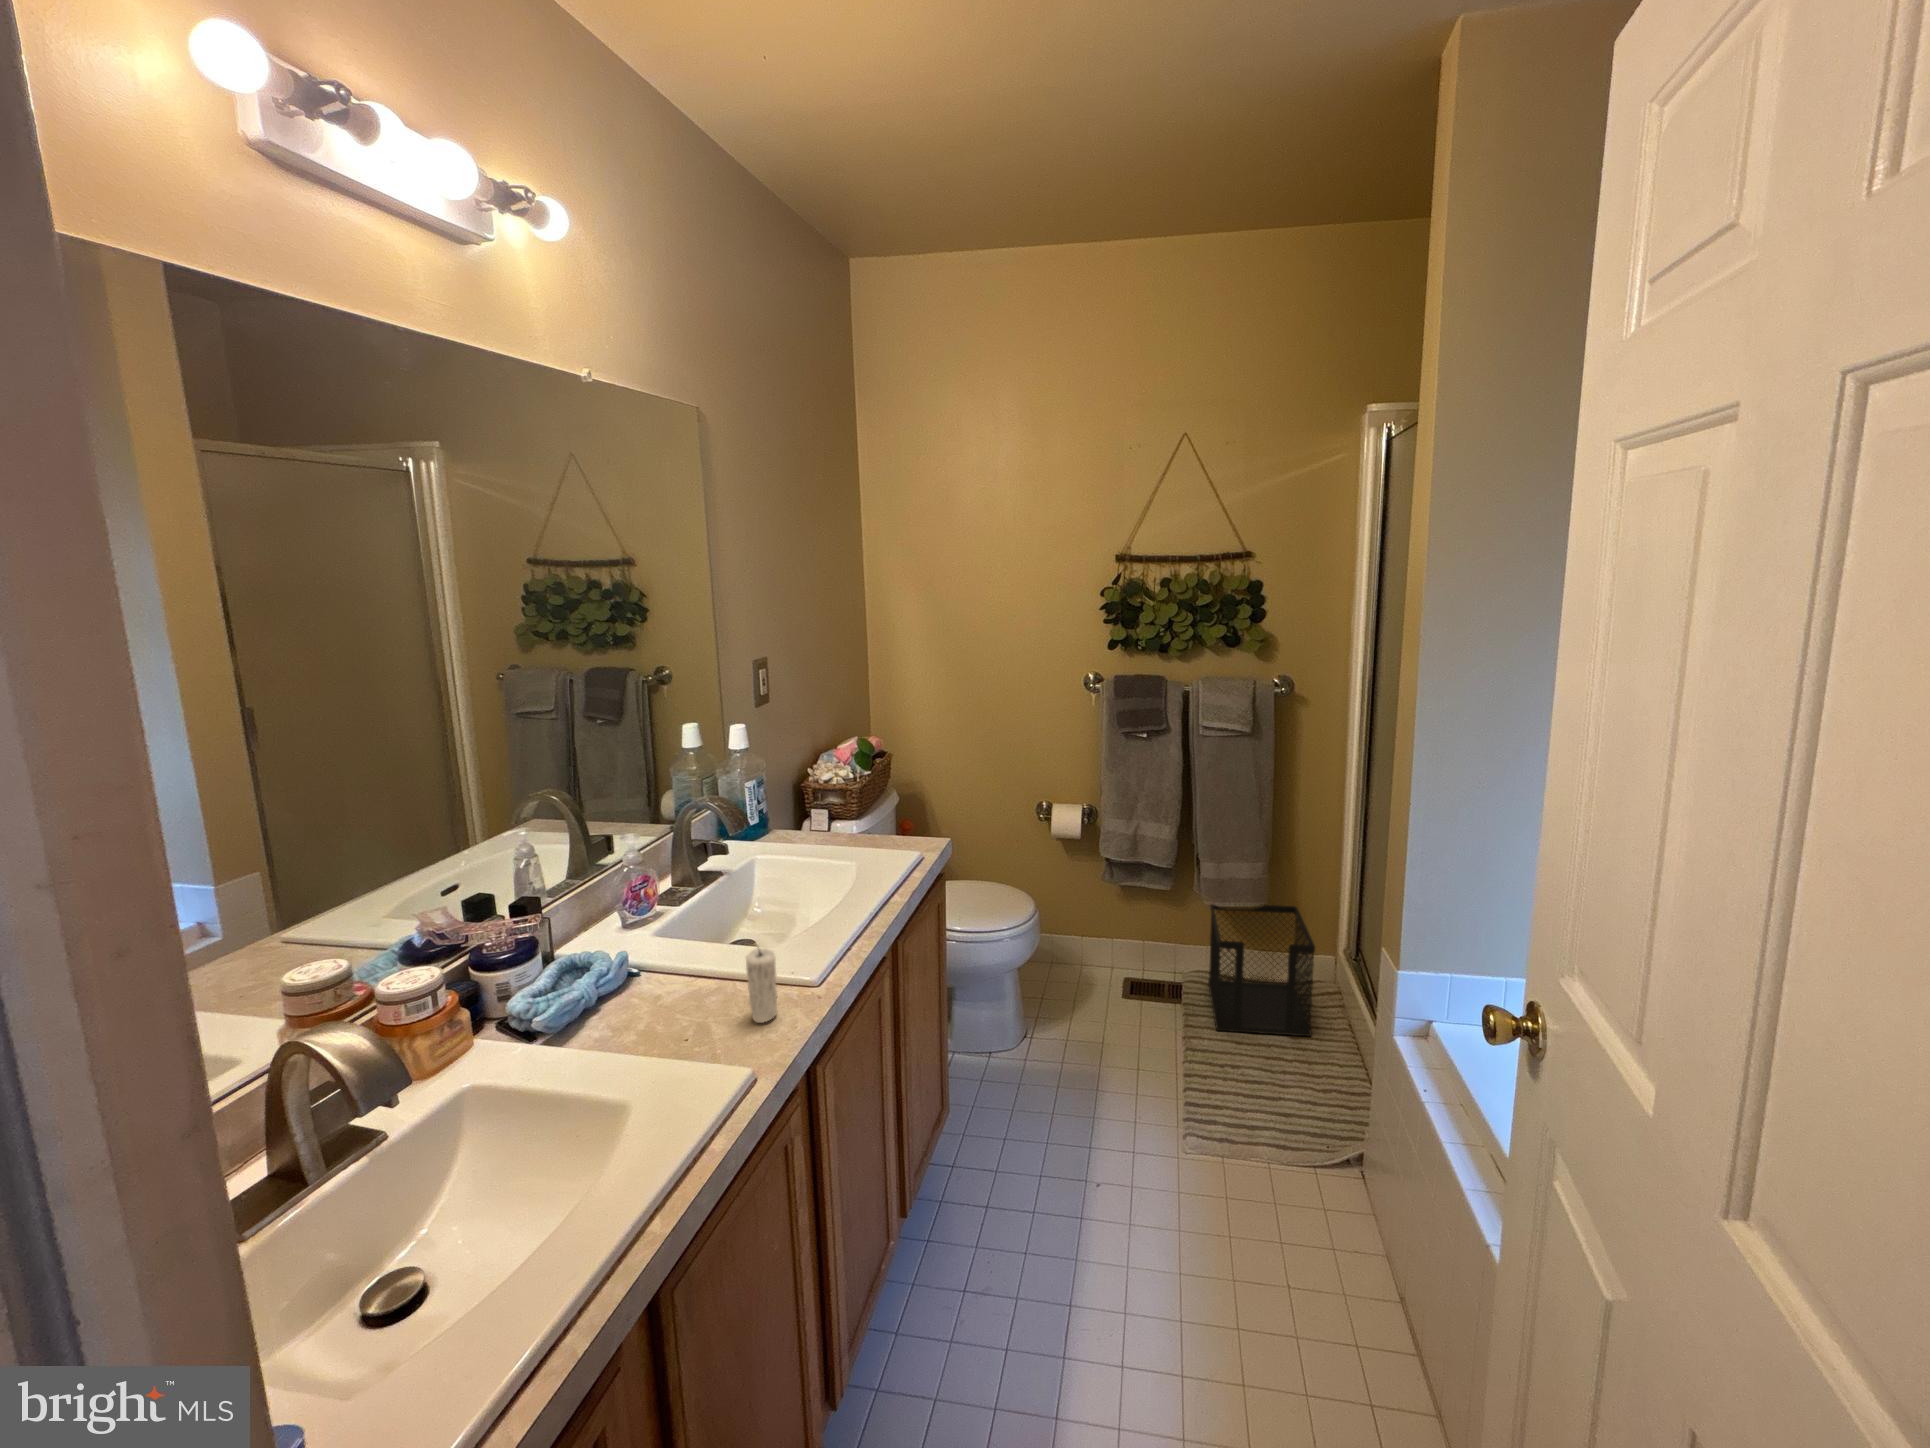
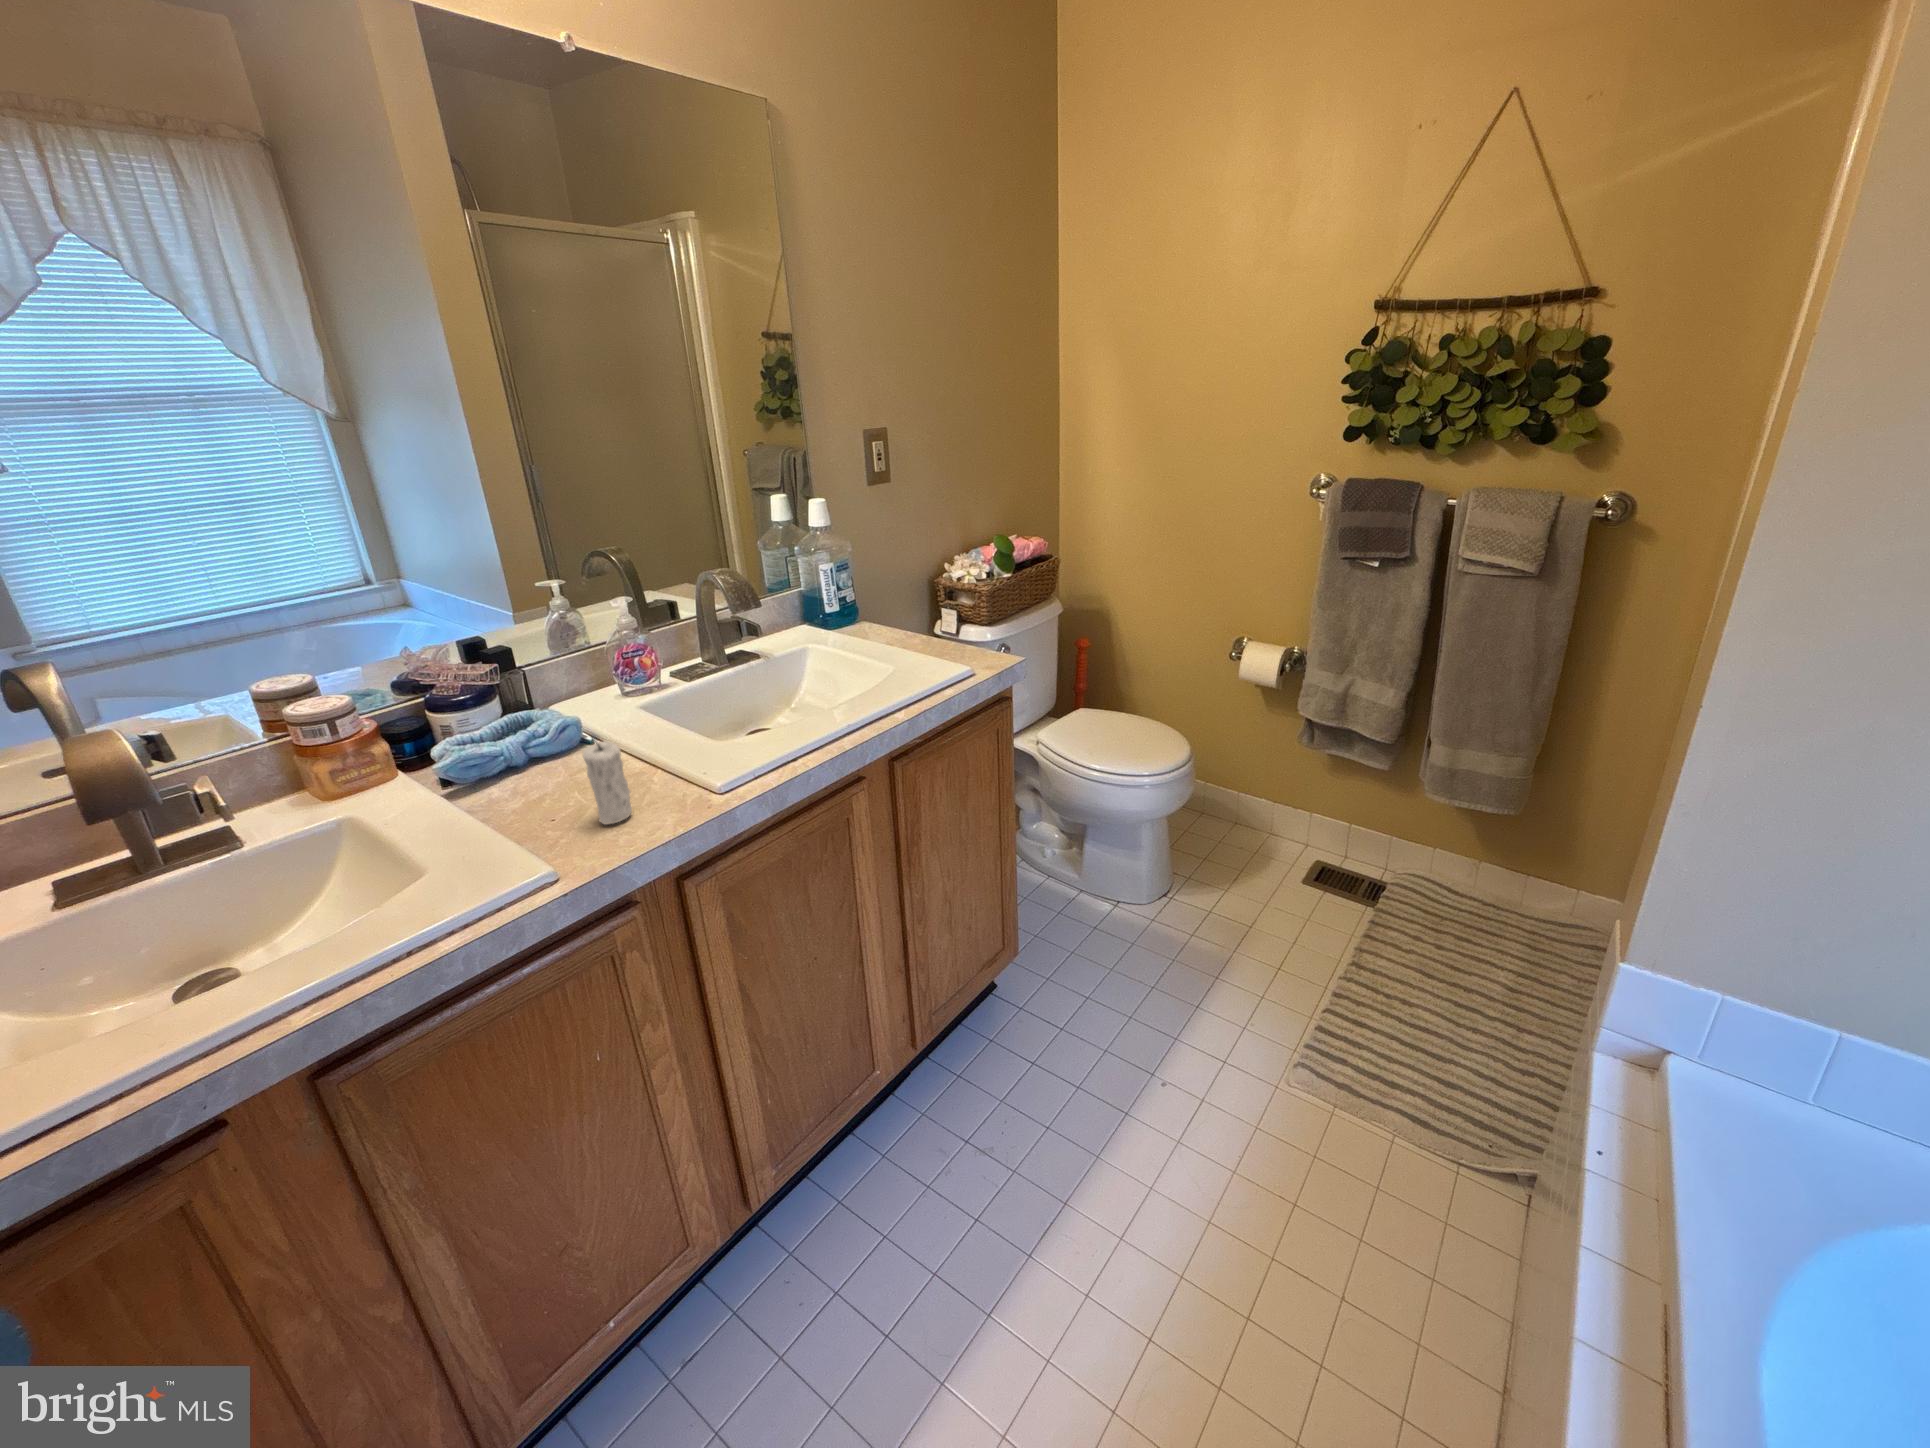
wastebasket: present [1208,904,1315,1036] -> none [1407,796,1576,997]

